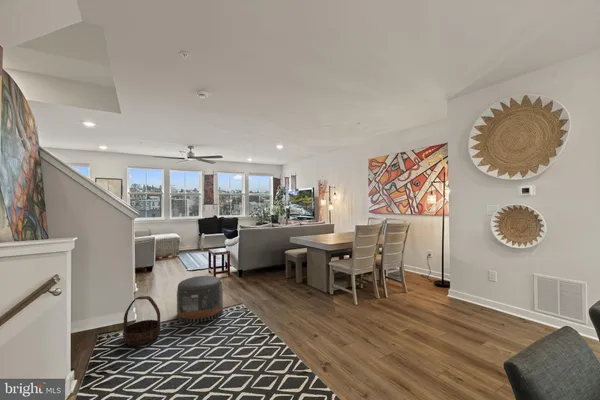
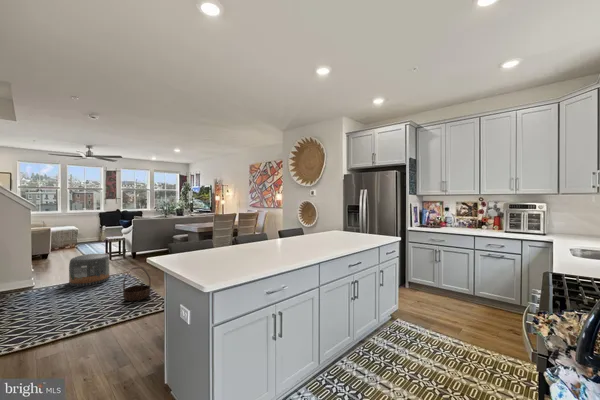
basket: present [123,296,160,346] -> present [123,267,151,301]

